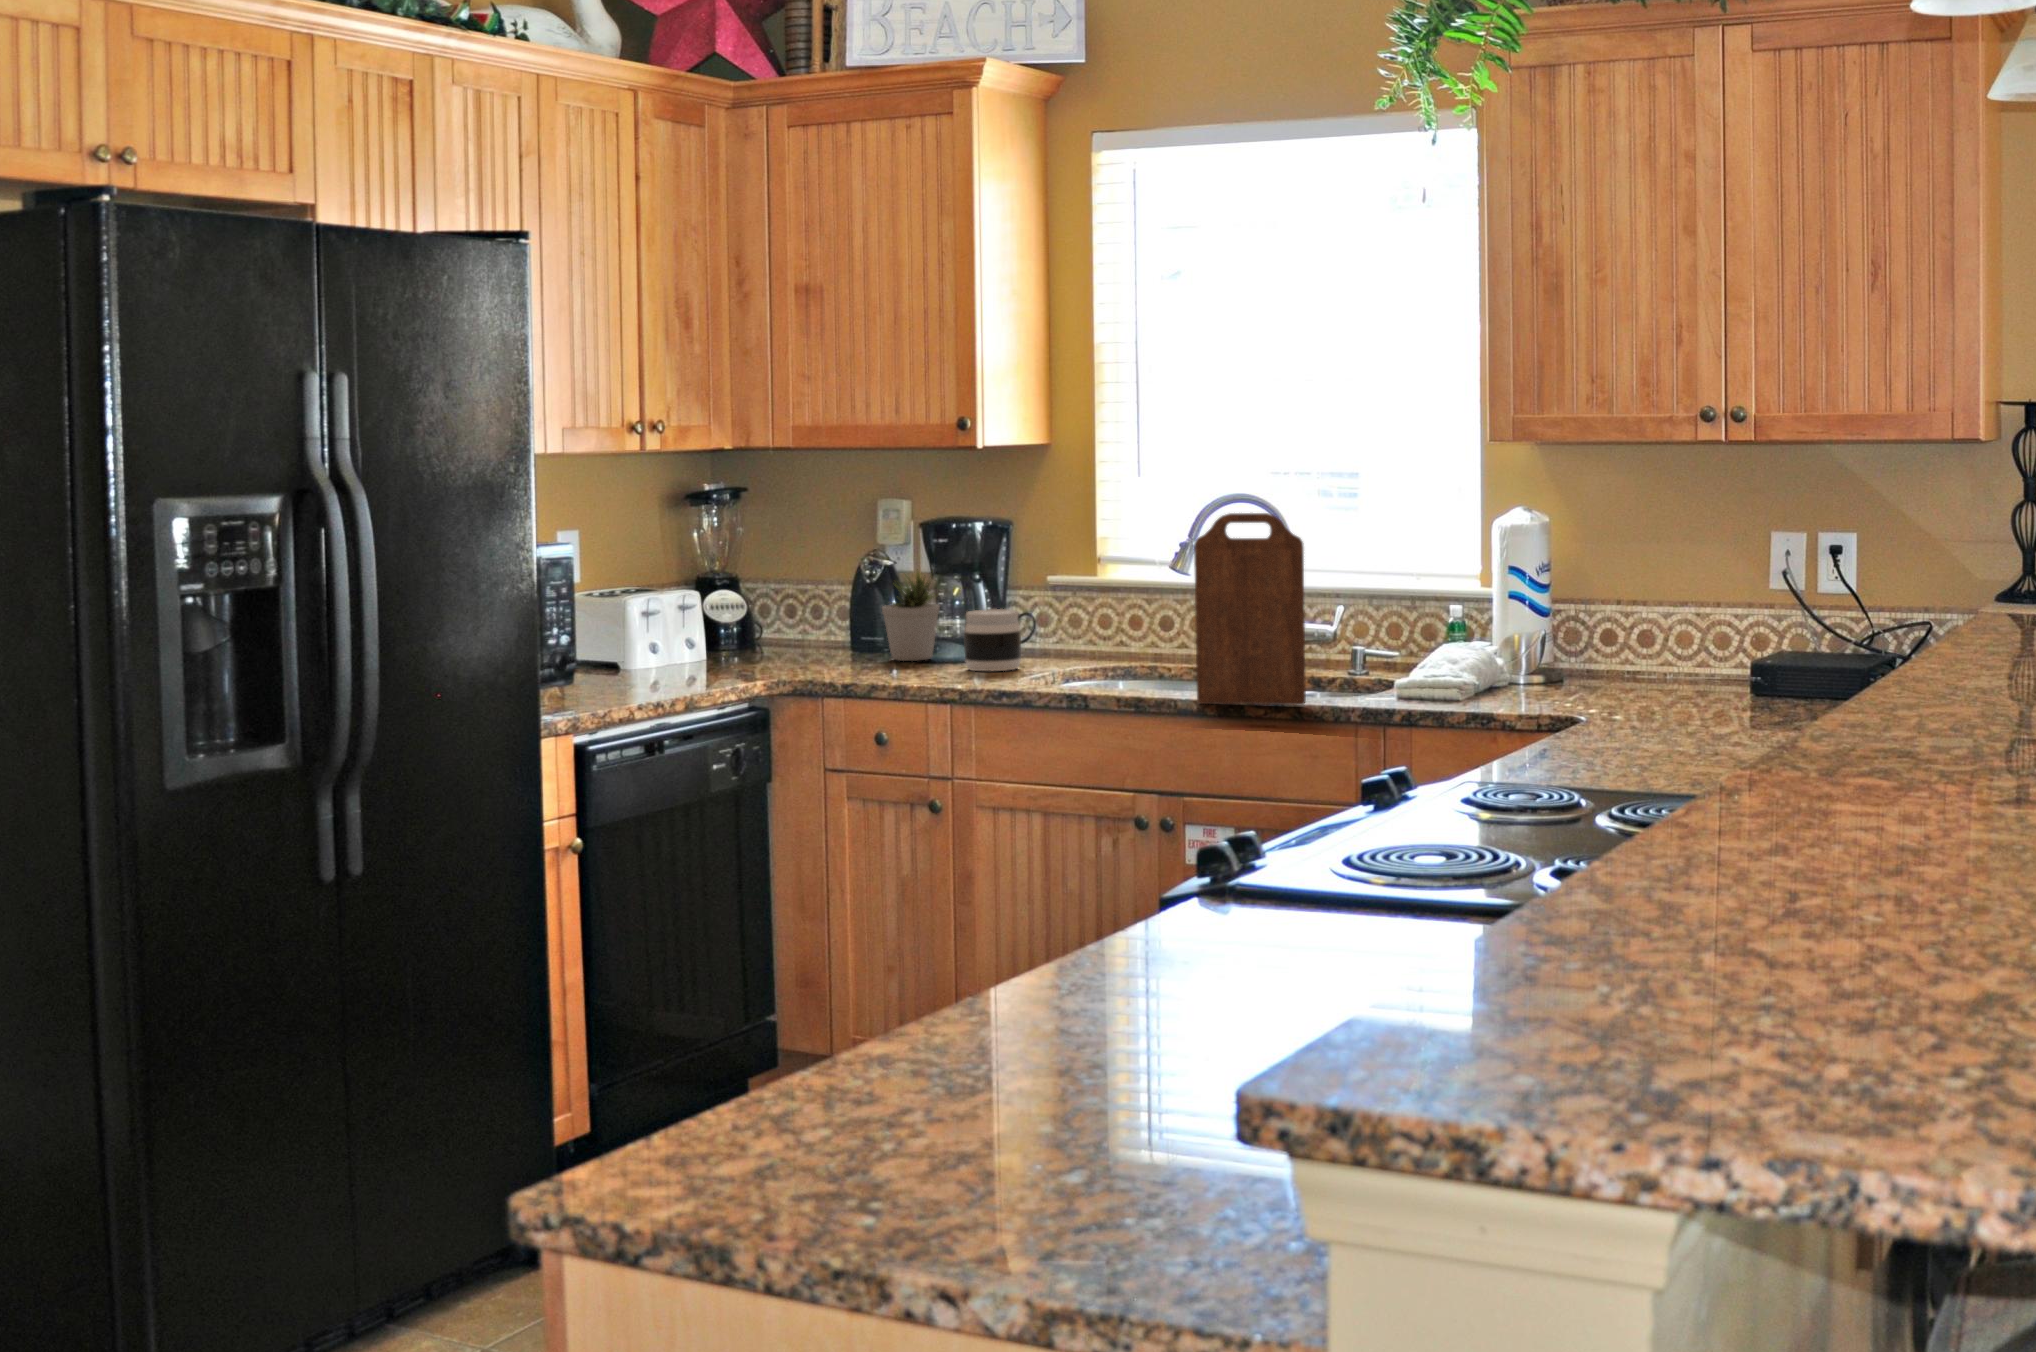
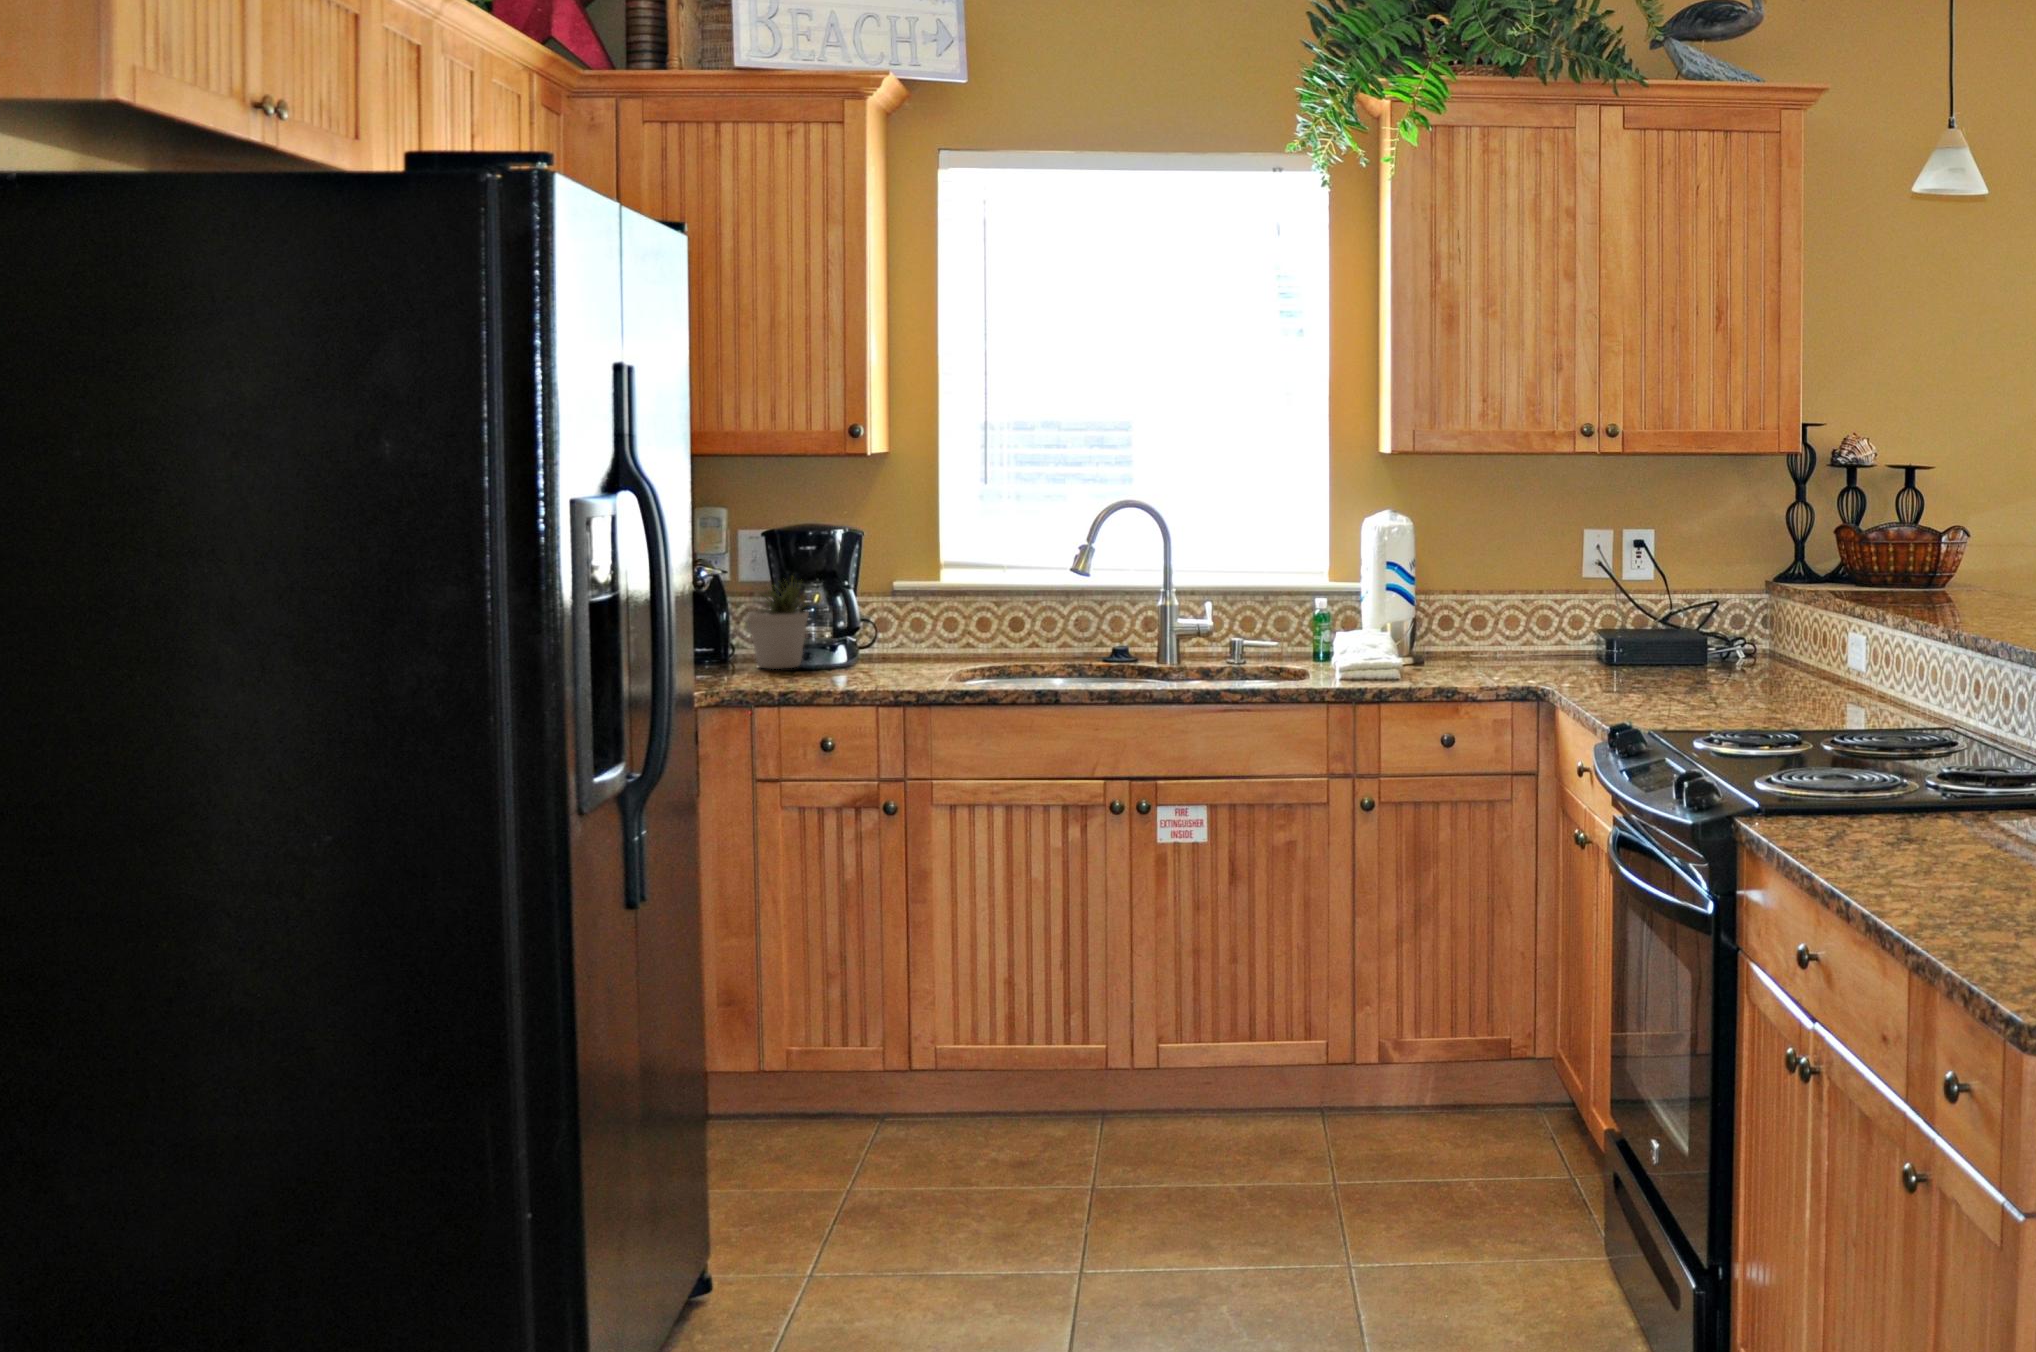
cutting board: present [1194,513,1306,705] -> none [1189,515,1291,692]
jar: present [964,609,1021,671] -> none [866,613,923,674]

